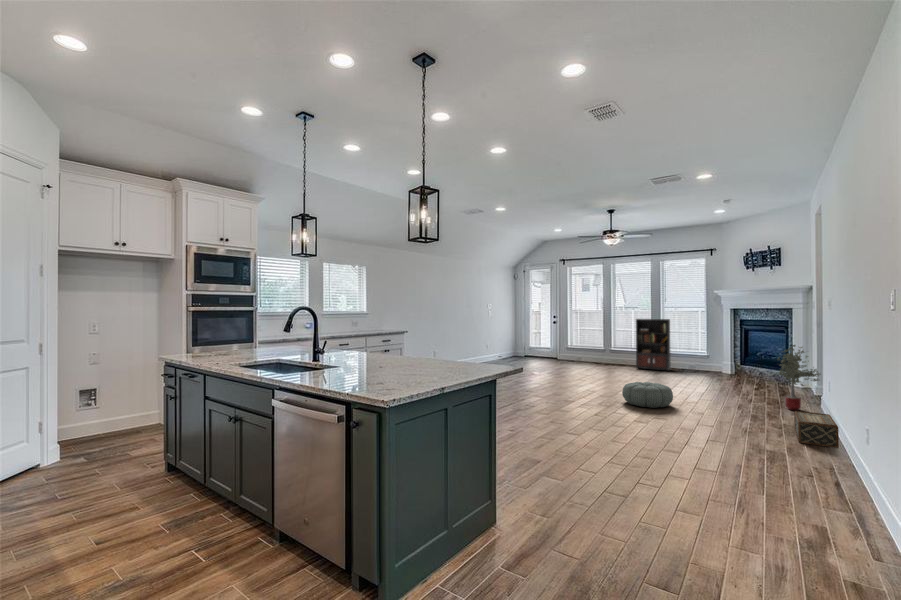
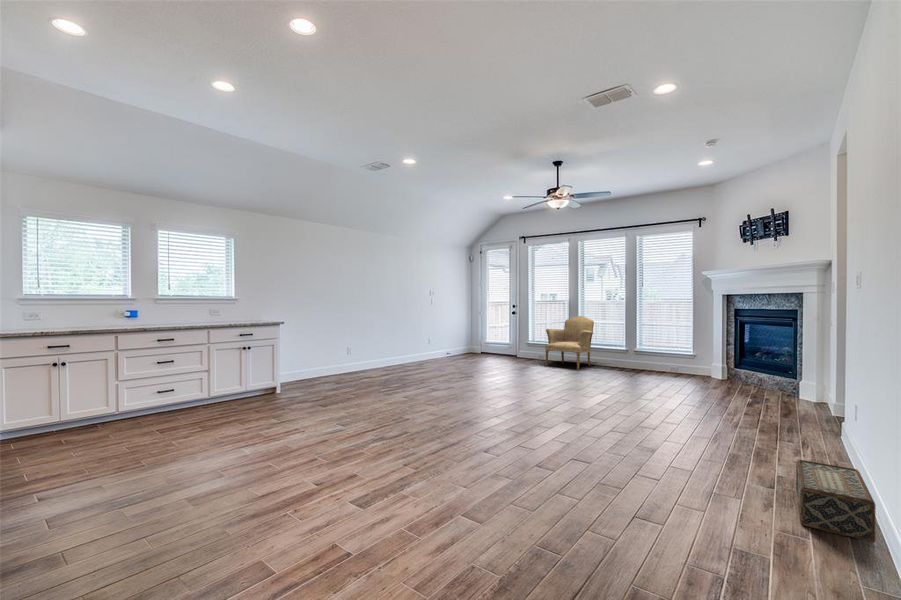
bookcase: present [636,319,671,370] -> none [603,308,661,374]
armchair: none [587,325,625,368] -> present [545,316,594,370]
potted tree: present [777,345,820,410] -> none [773,345,843,446]
pouf: present [622,382,673,408] -> none [549,397,619,438]

